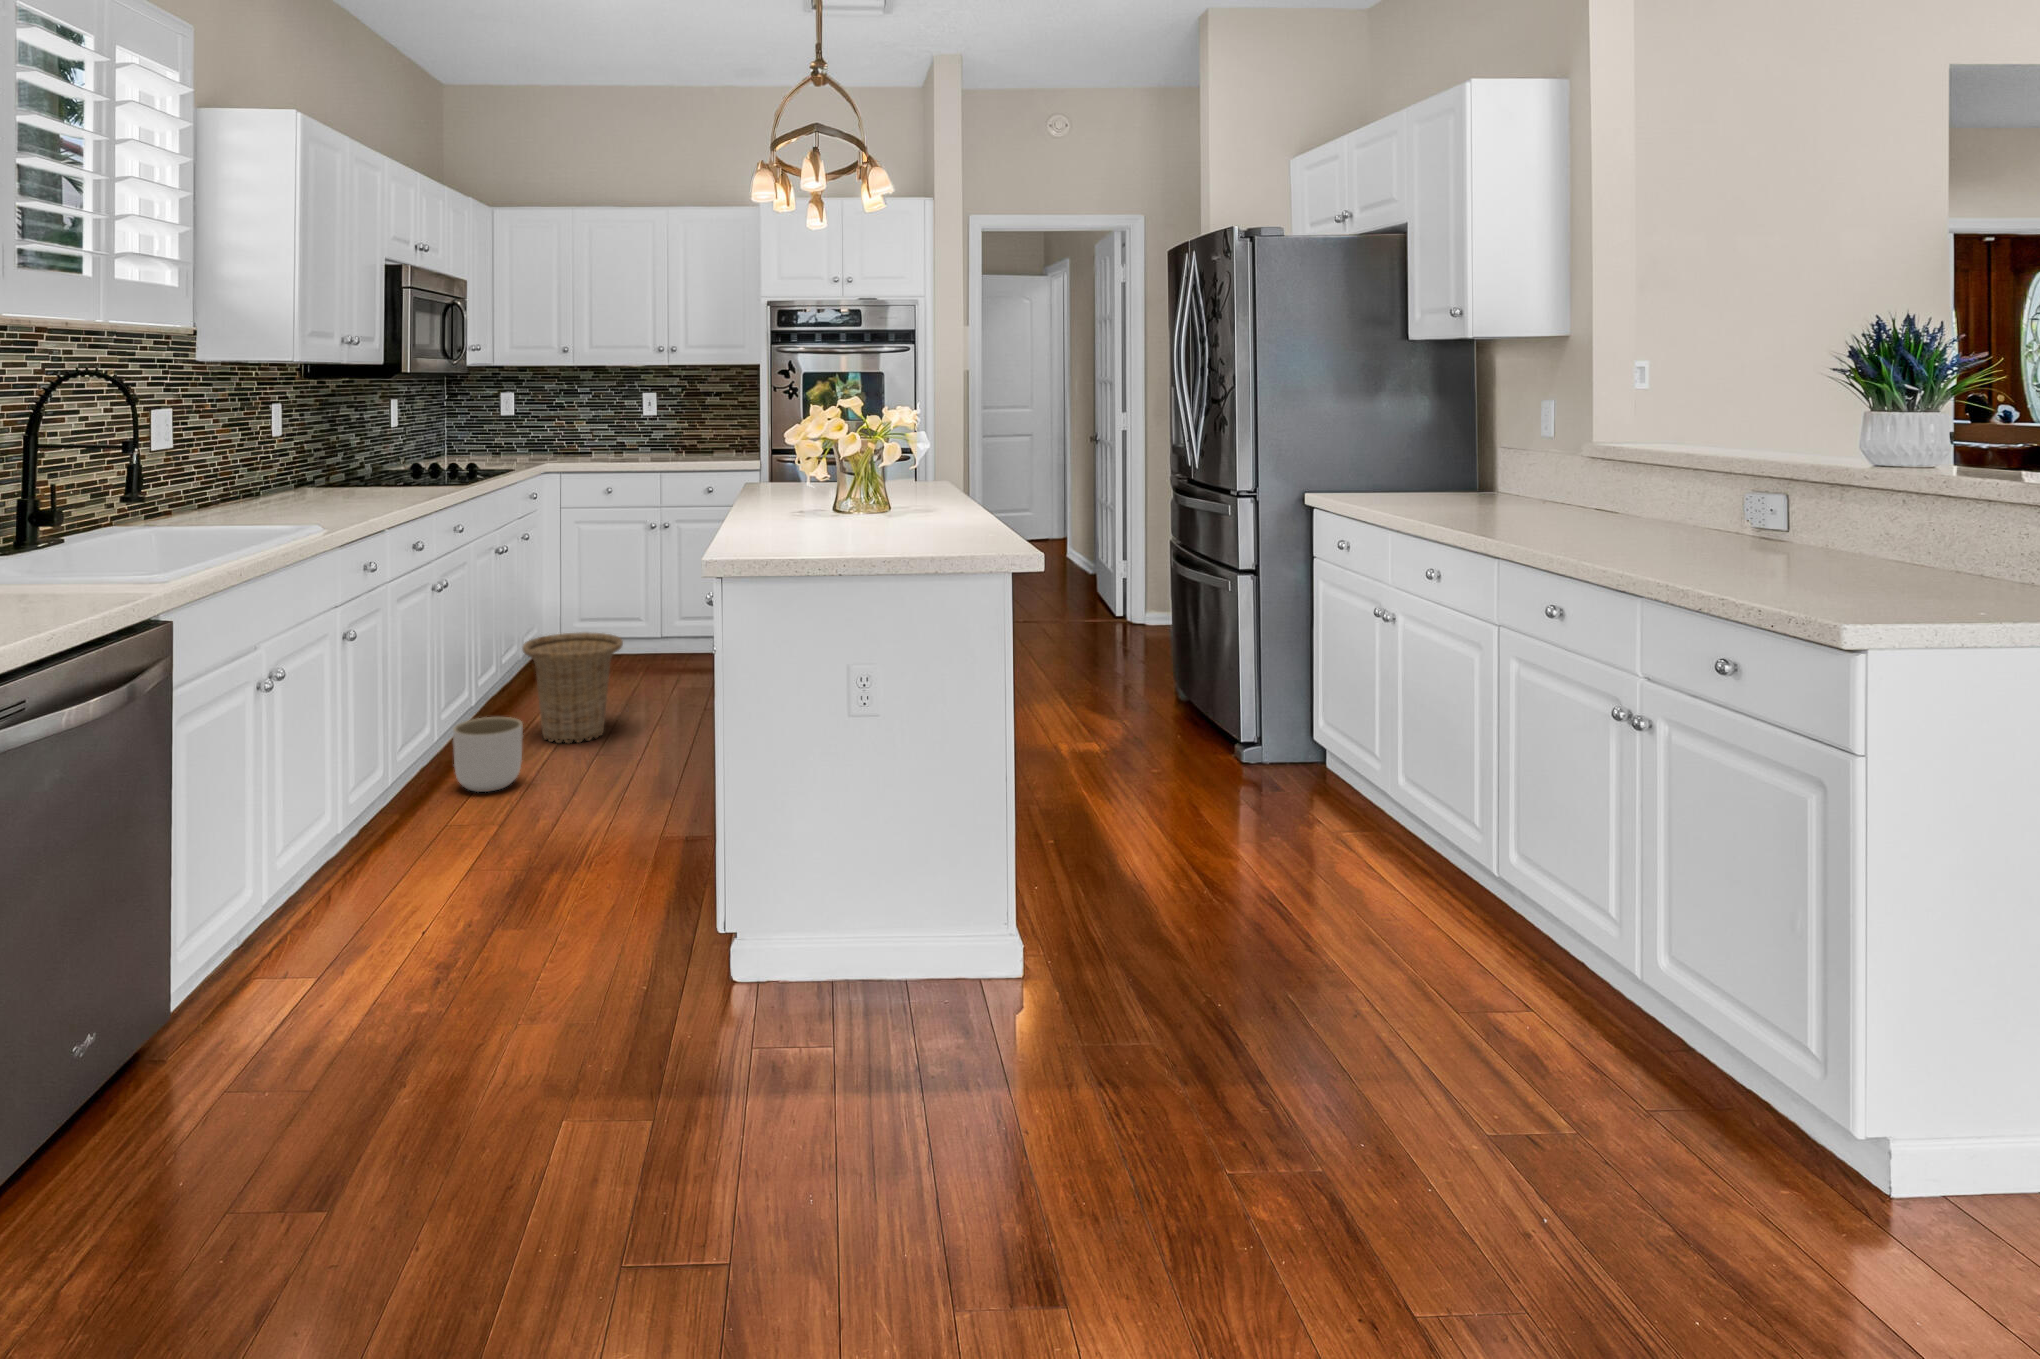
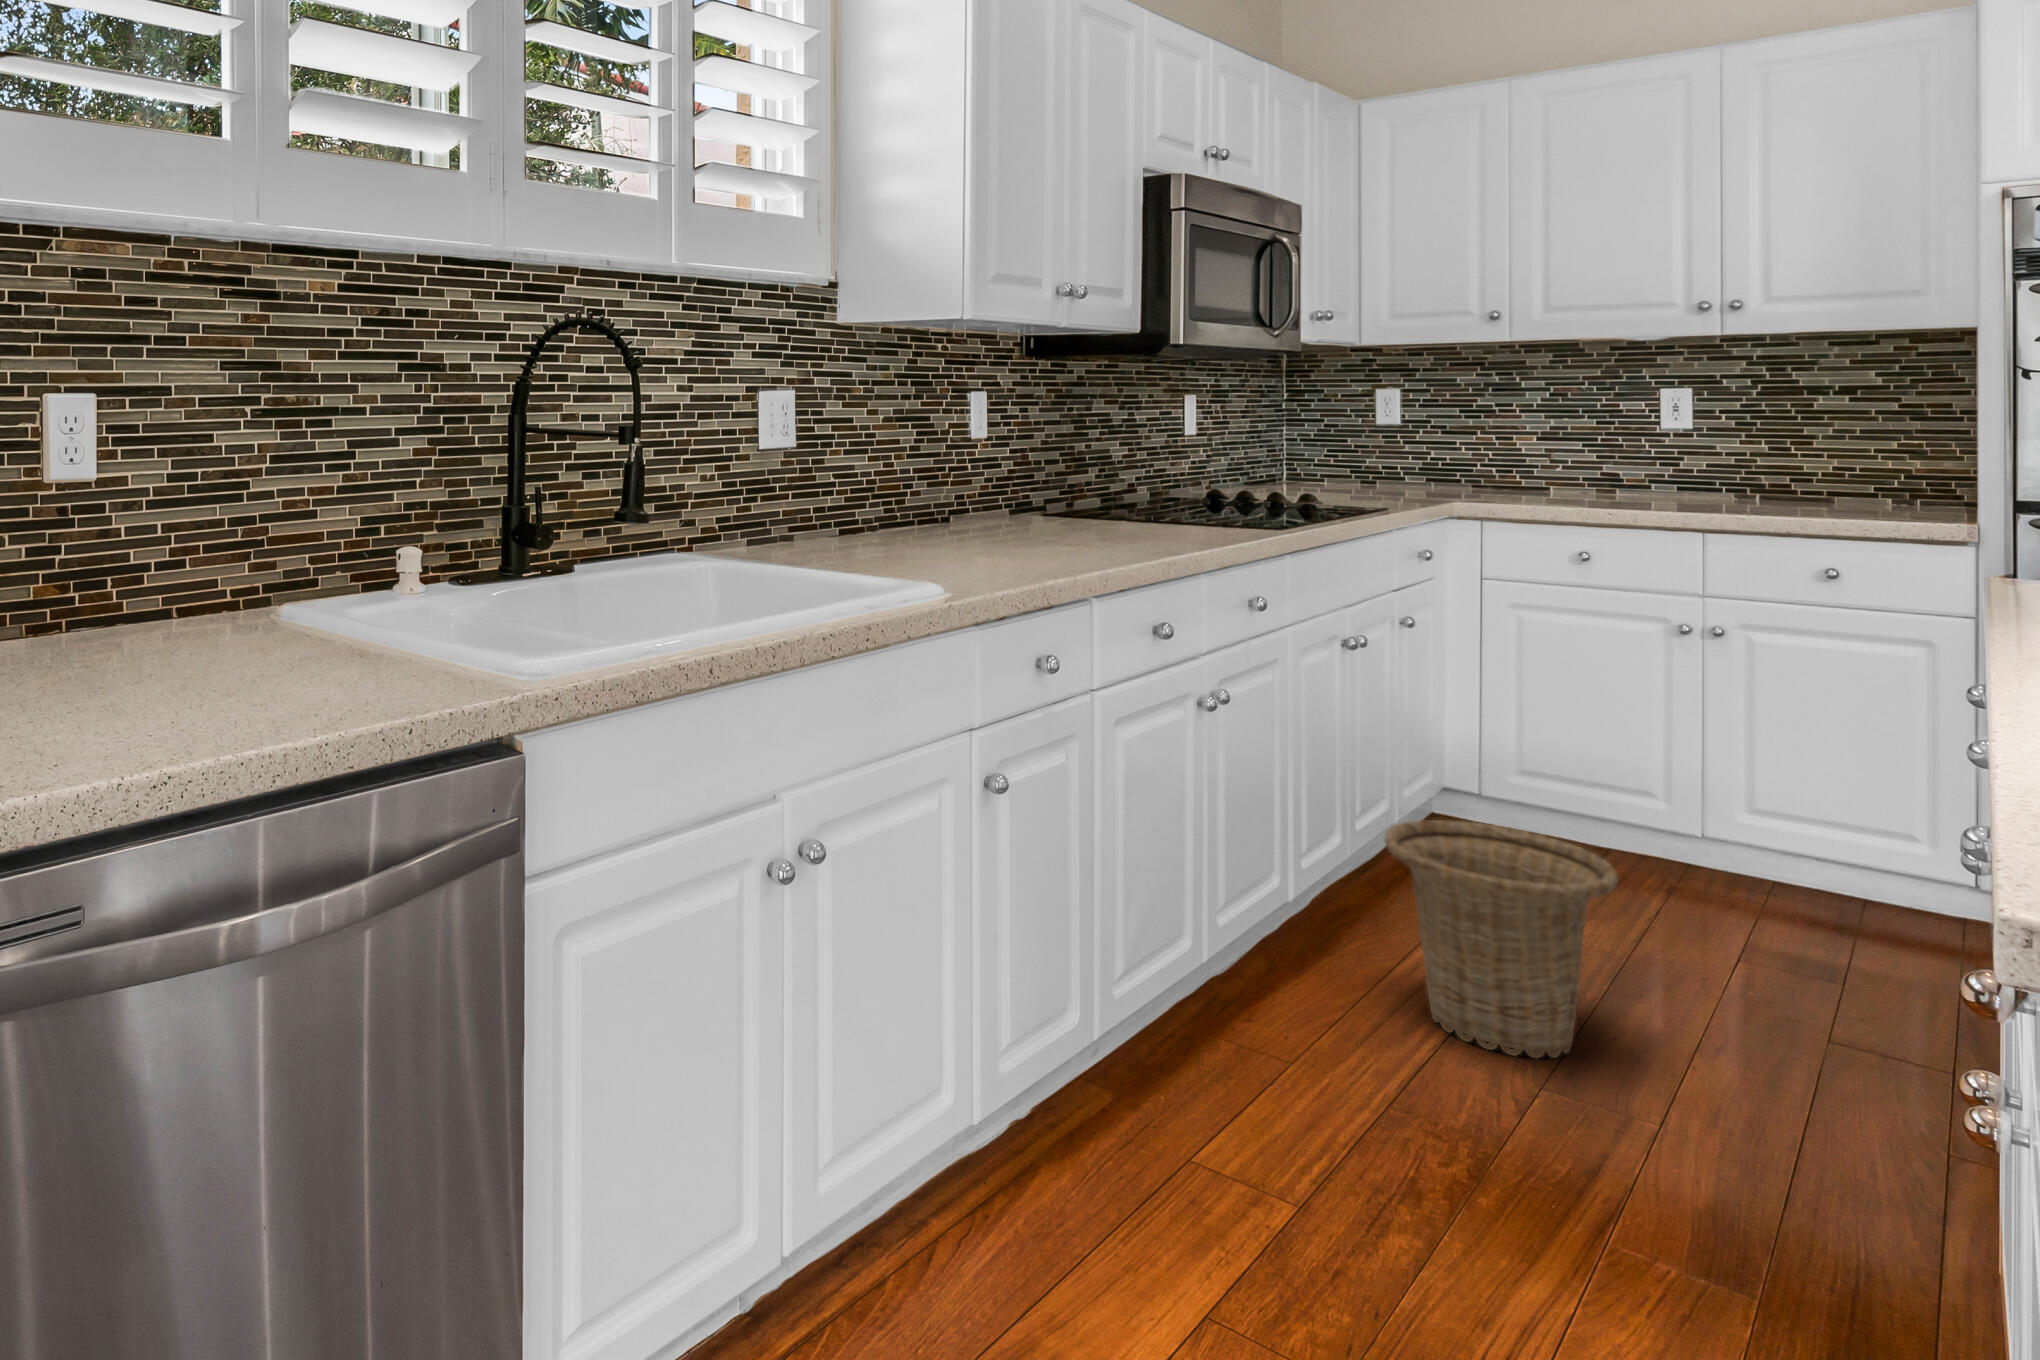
planter: present [453,717,523,792] -> none [1225,962,1369,1123]

